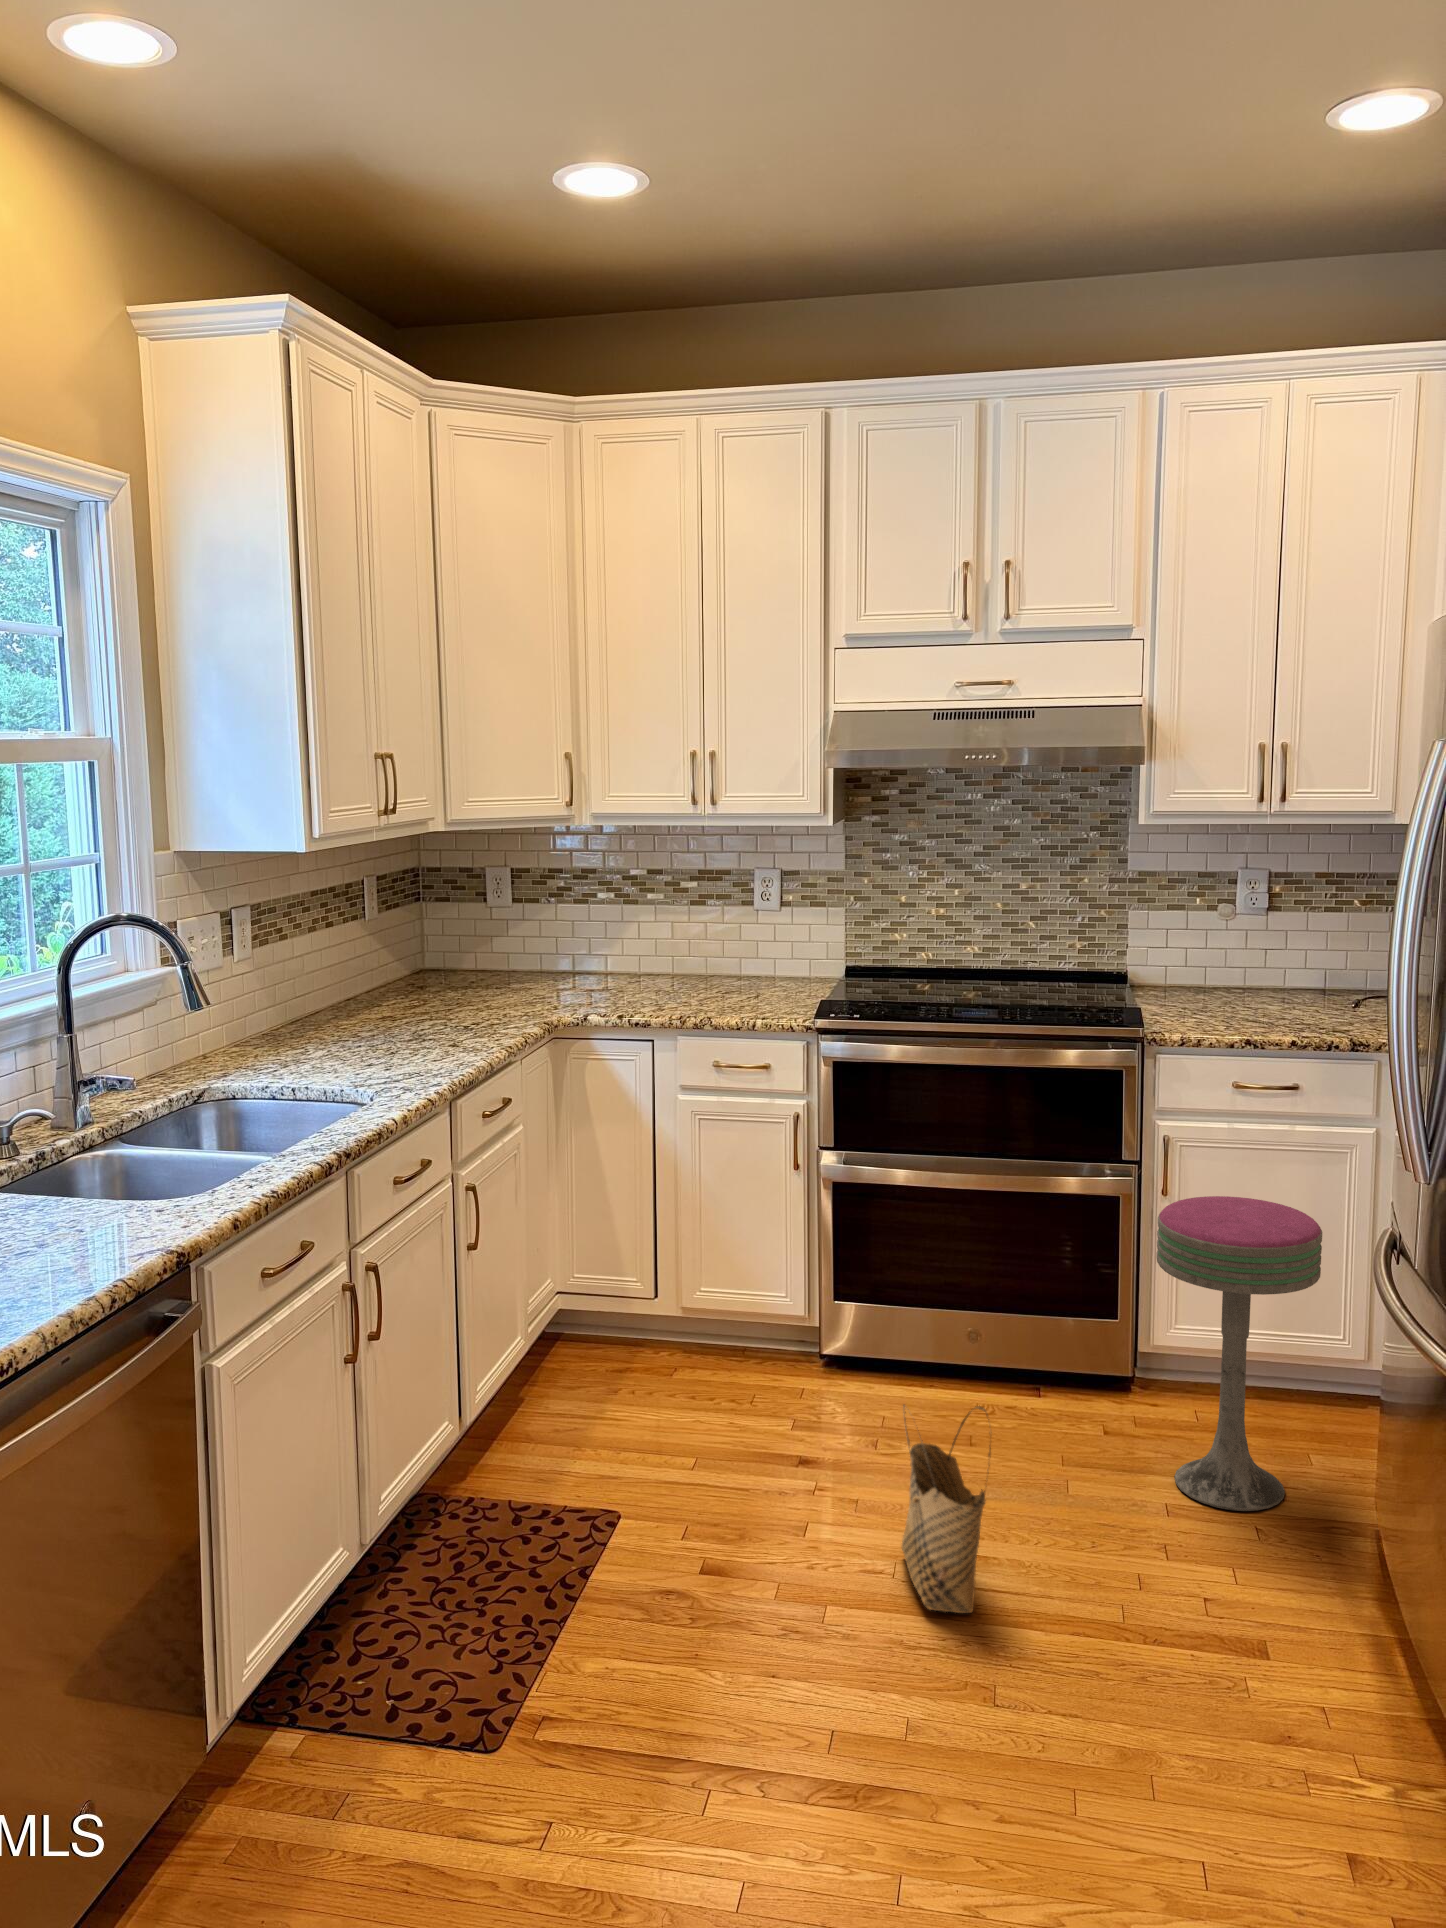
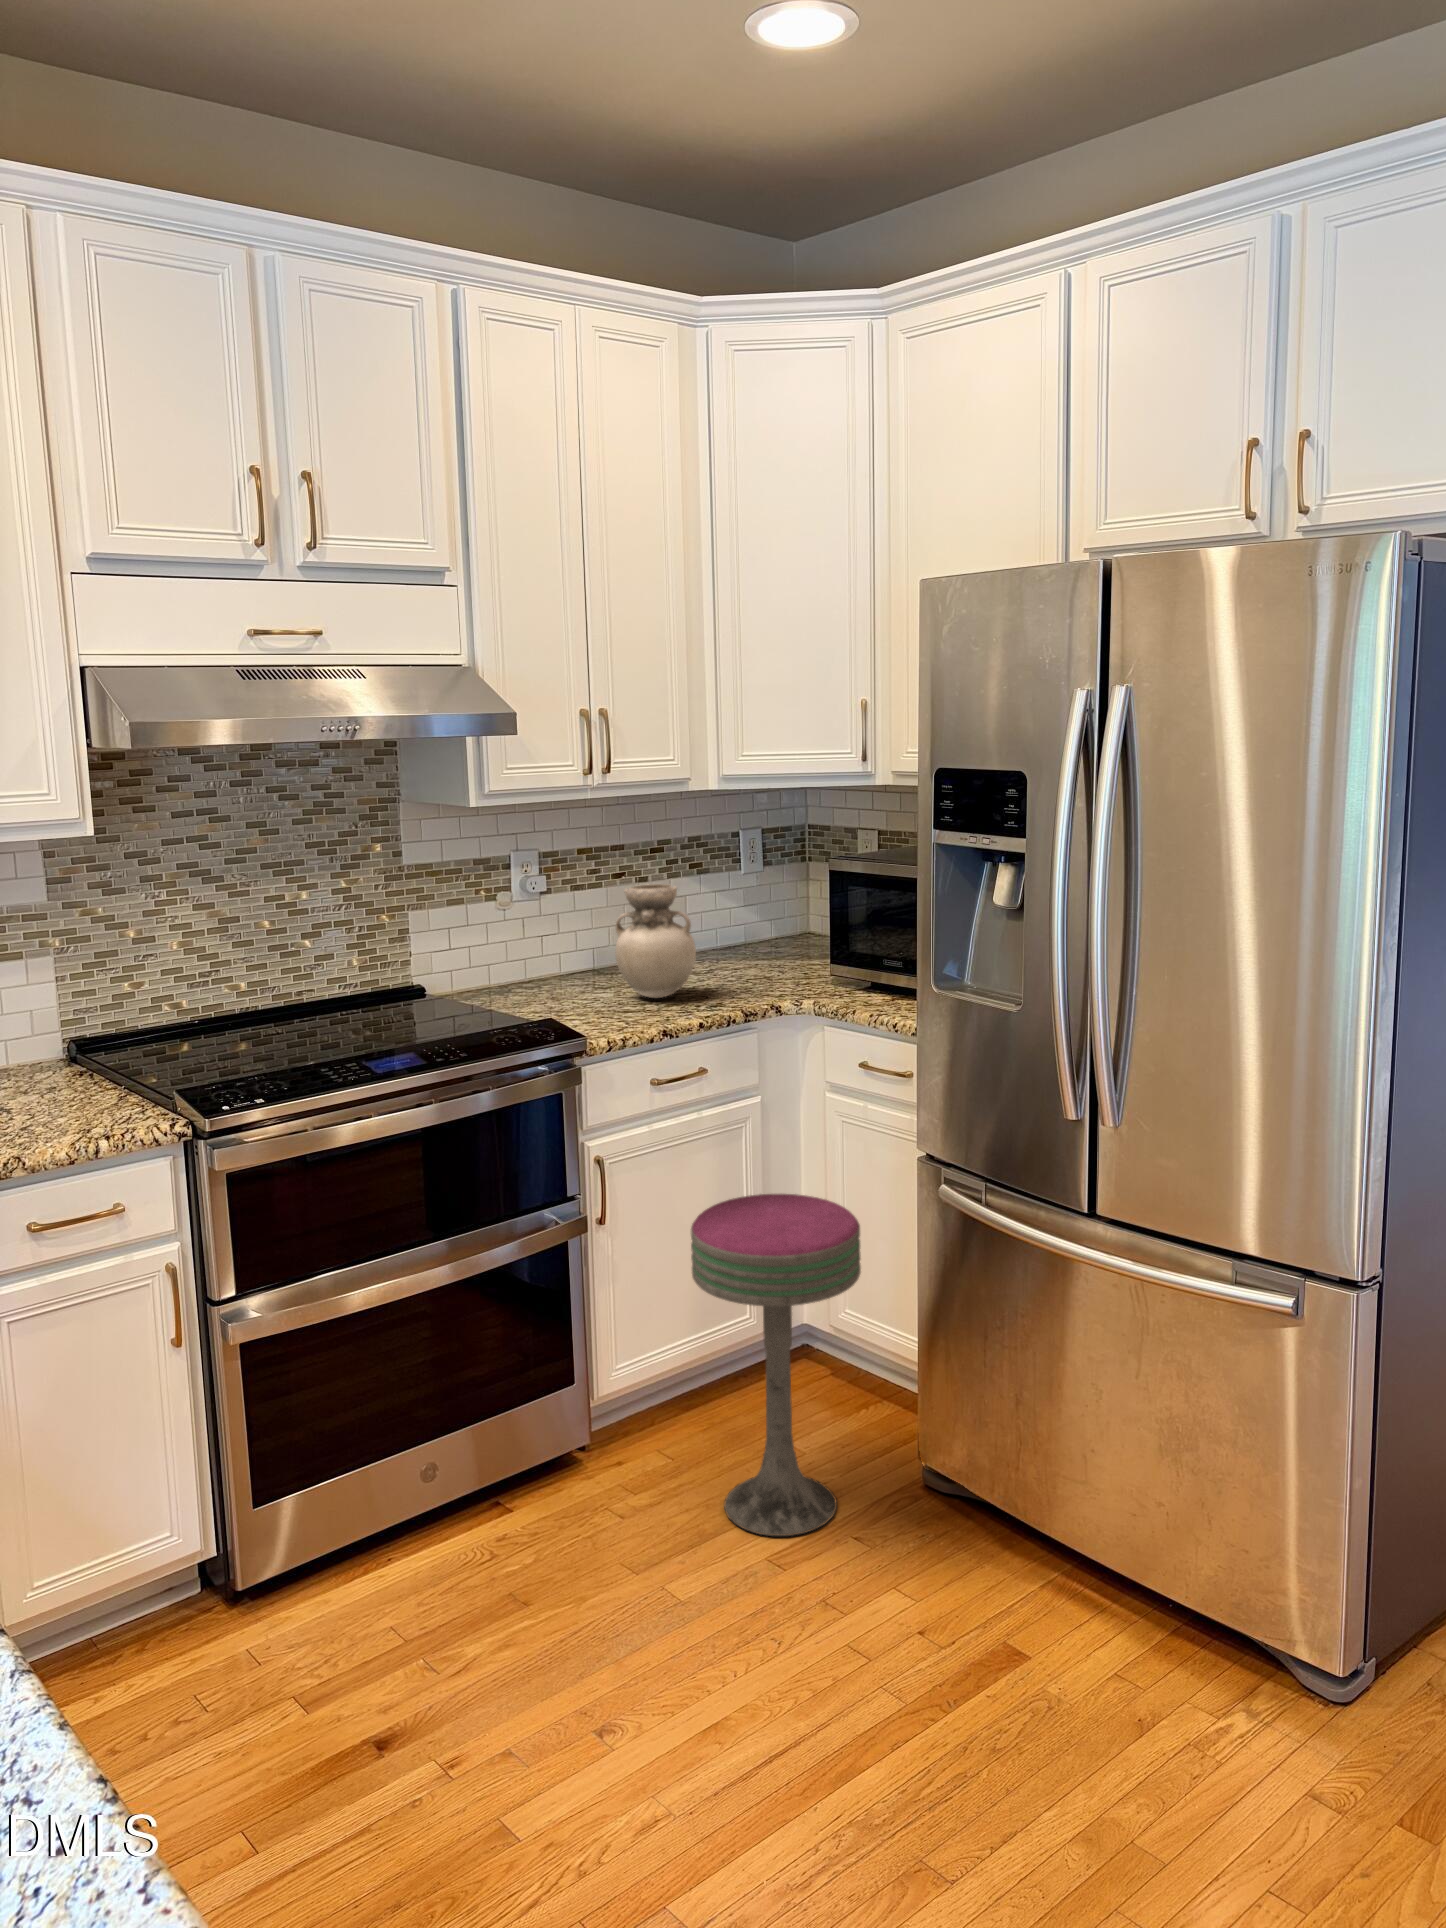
vase: none [1264,911,1345,1018] -> present [615,884,696,998]
woven basket: present [902,1405,990,1613] -> none [655,1545,823,1829]

